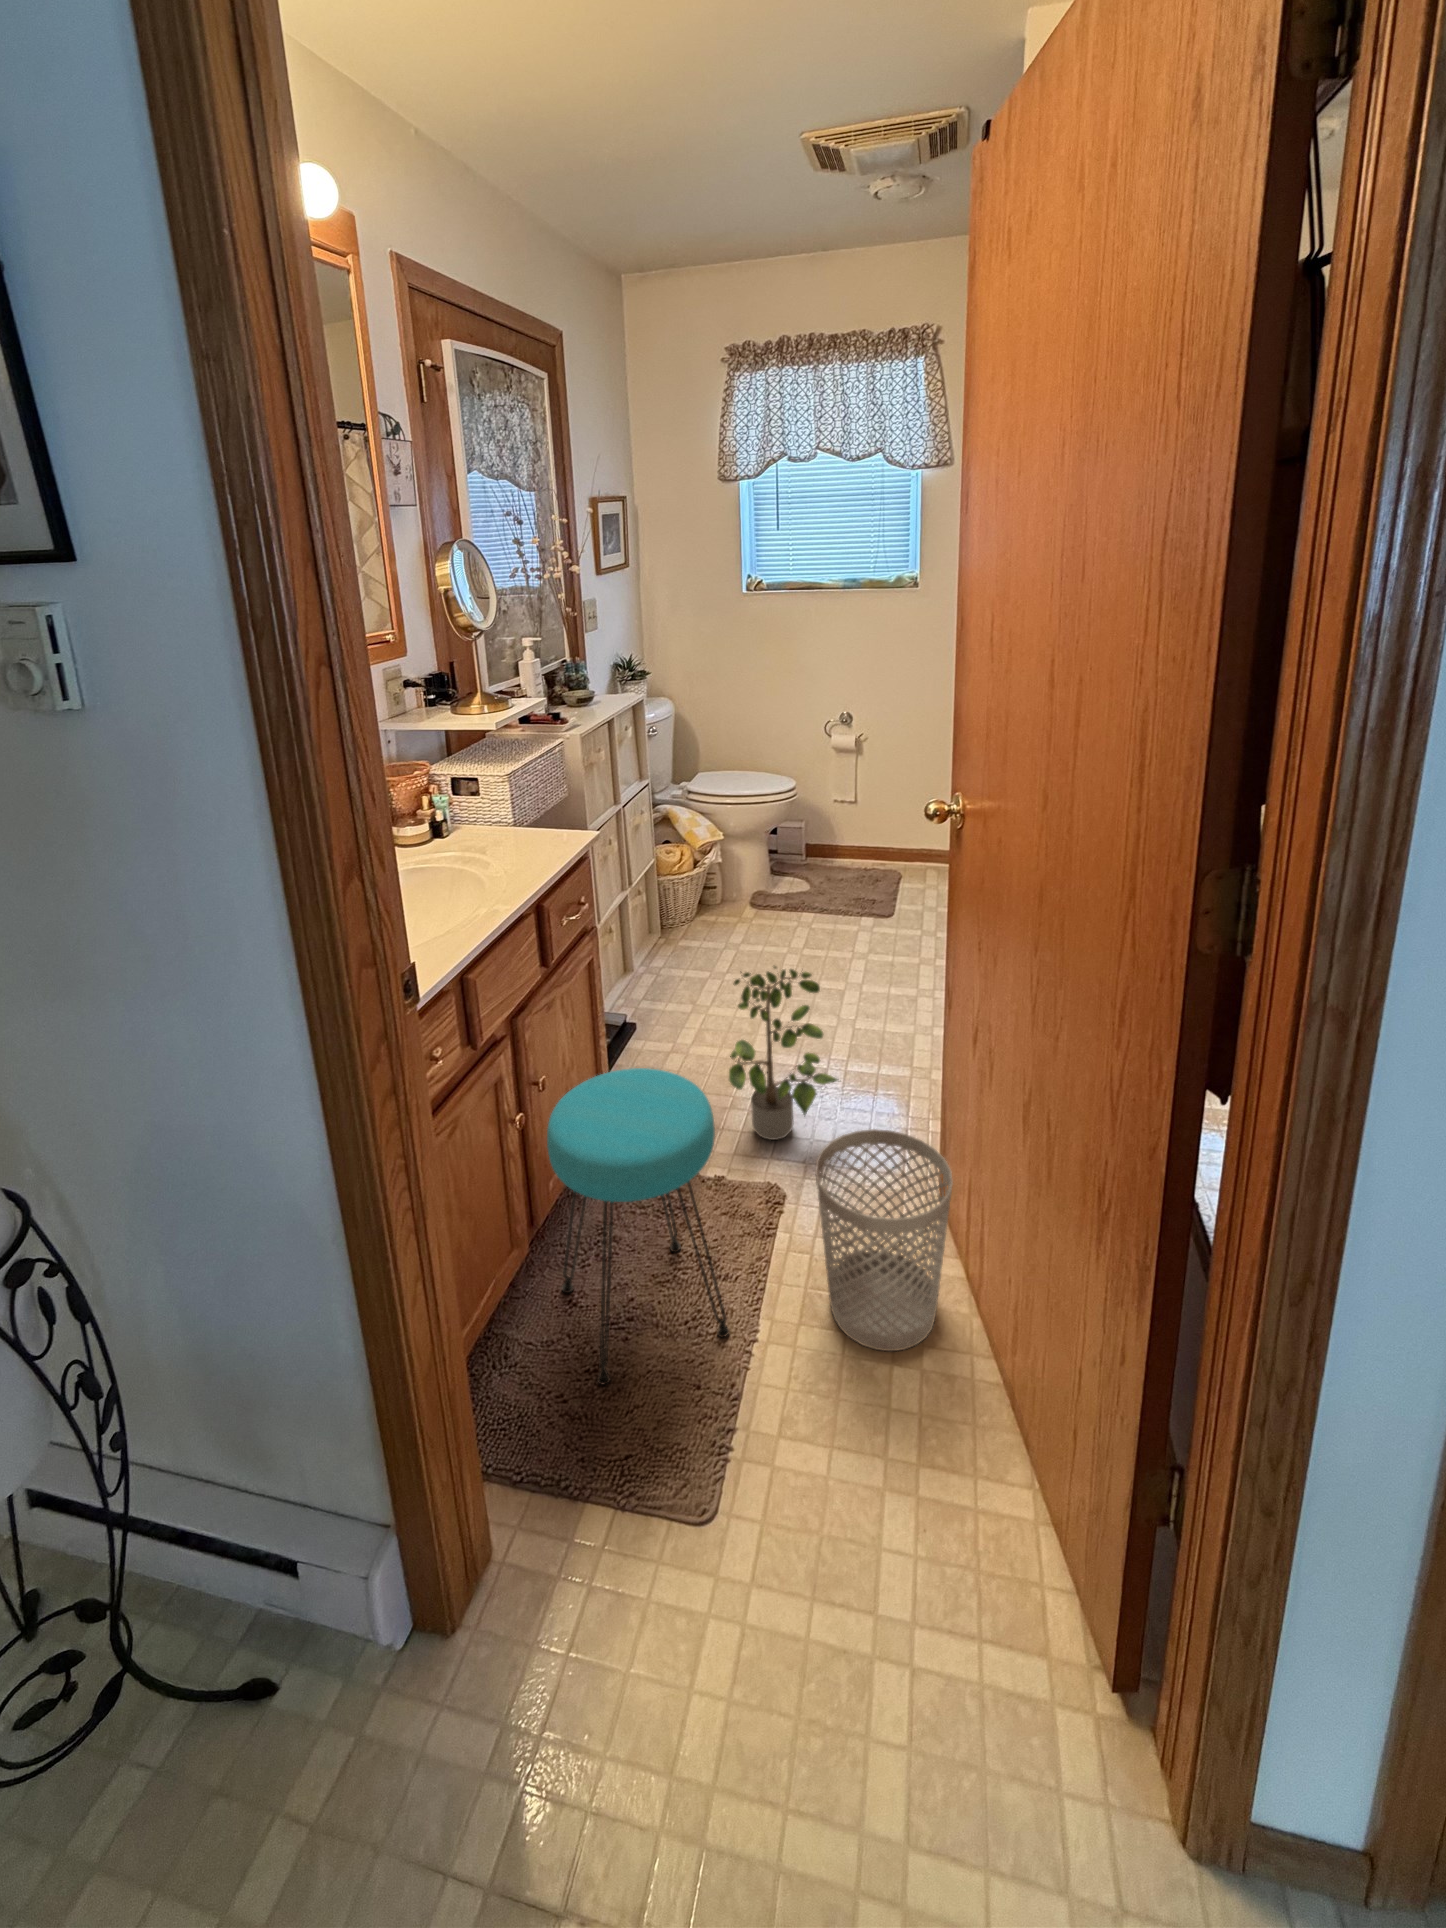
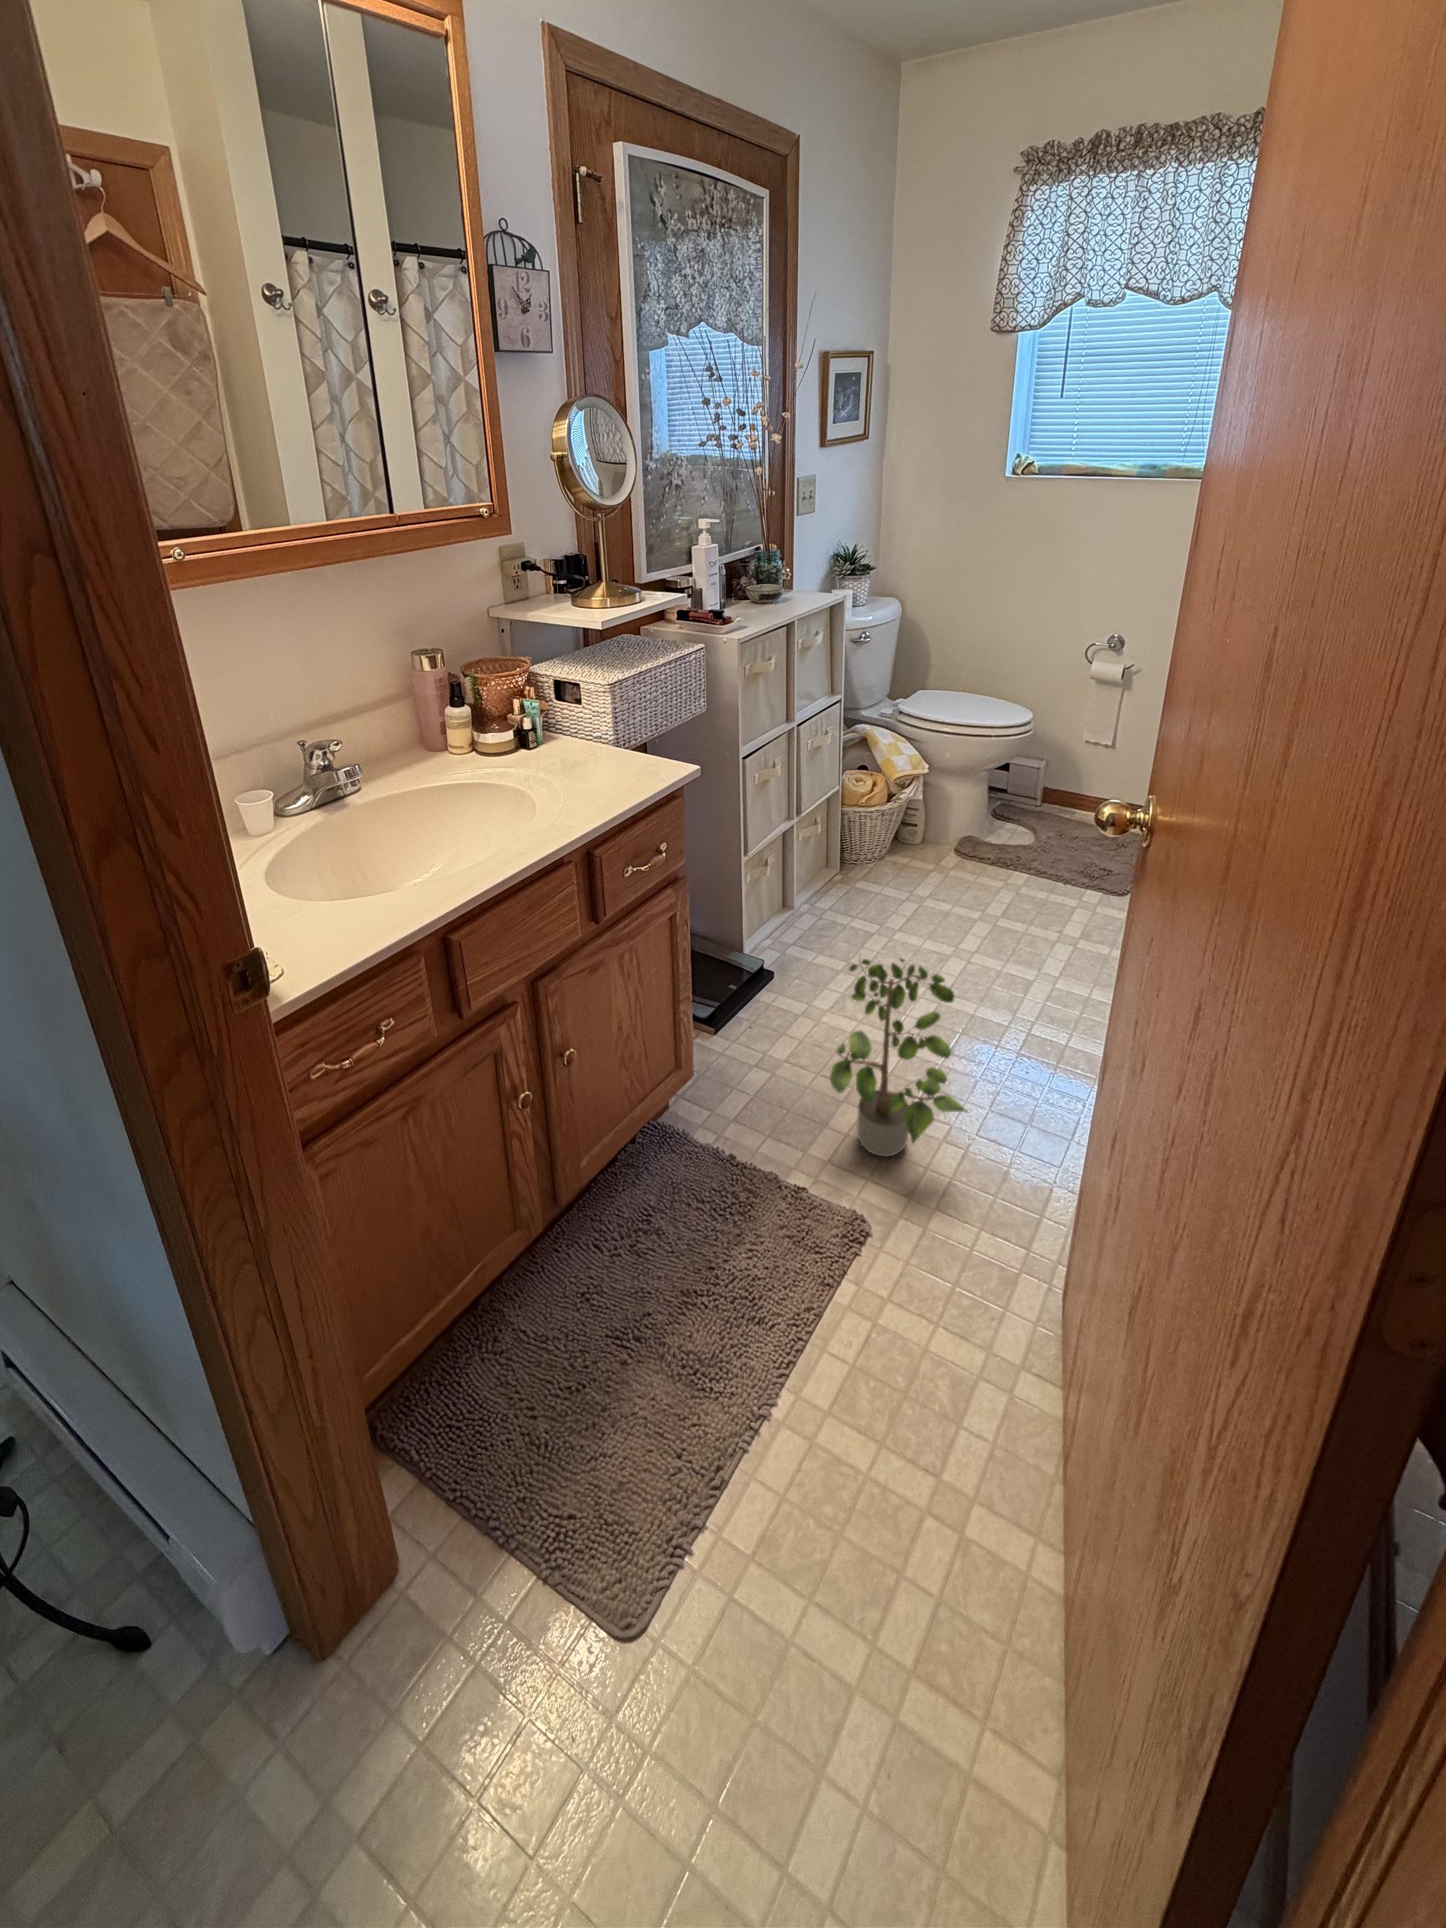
stool: present [547,1068,729,1384] -> none [543,1060,746,1412]
wastebasket: present [815,1129,953,1351] -> none [860,1208,1047,1501]

